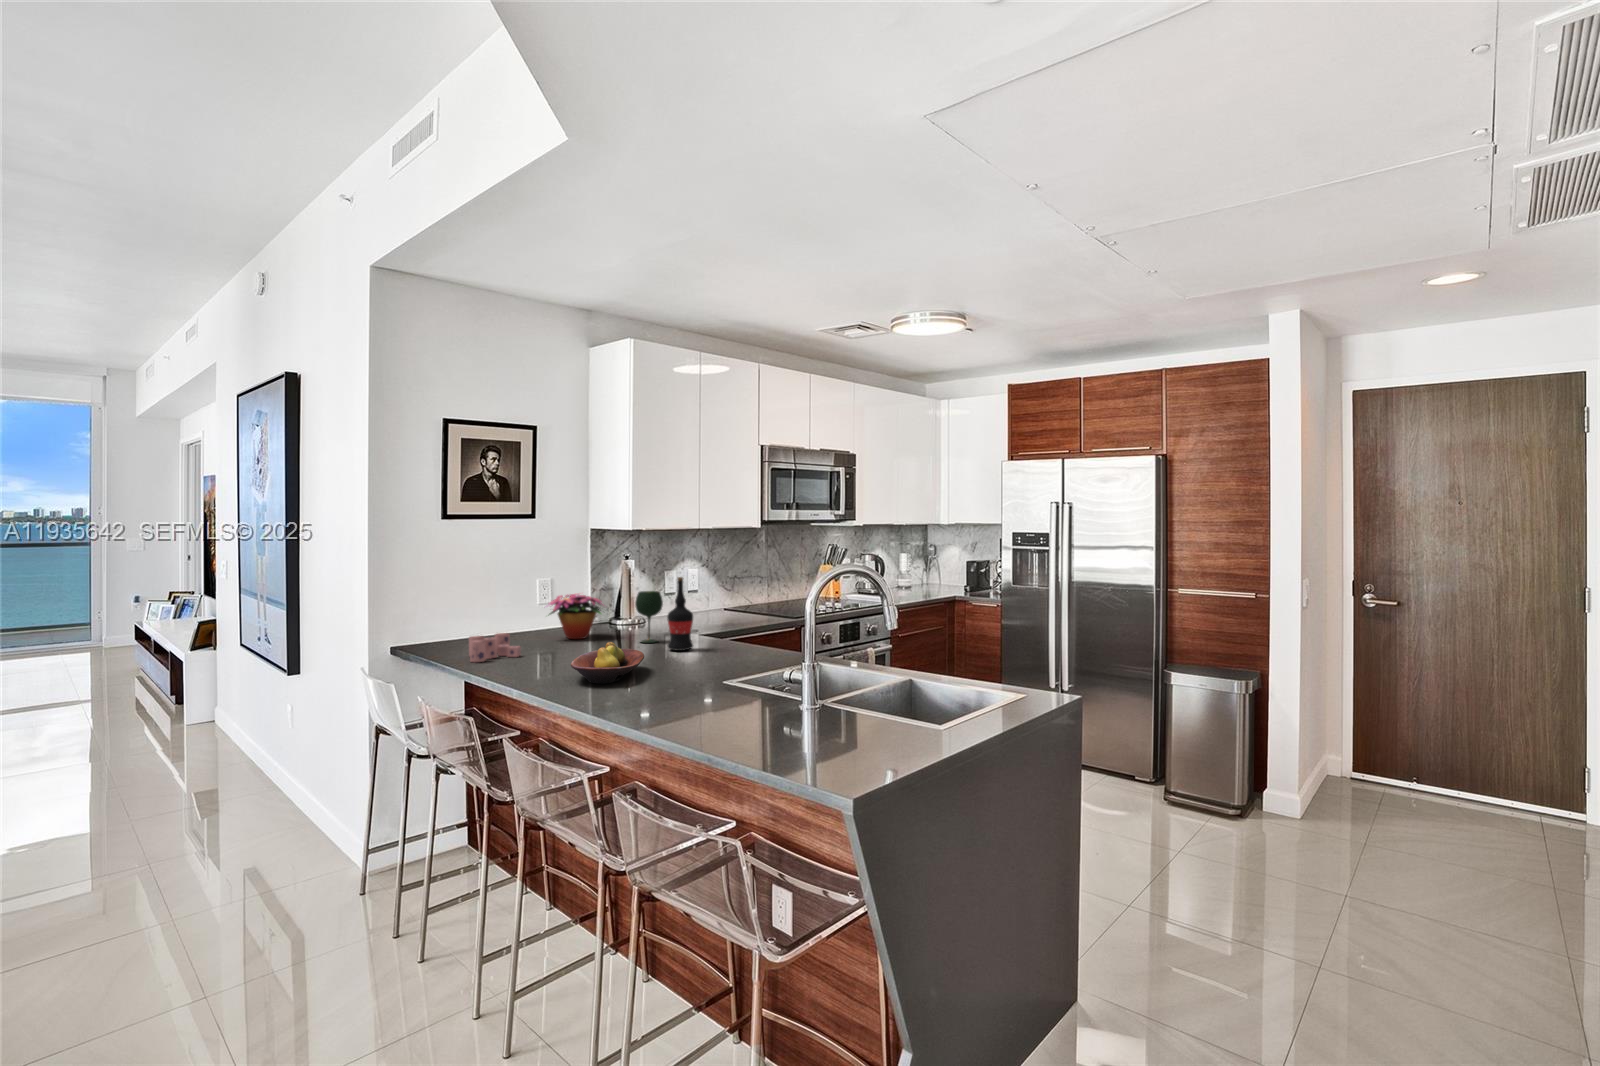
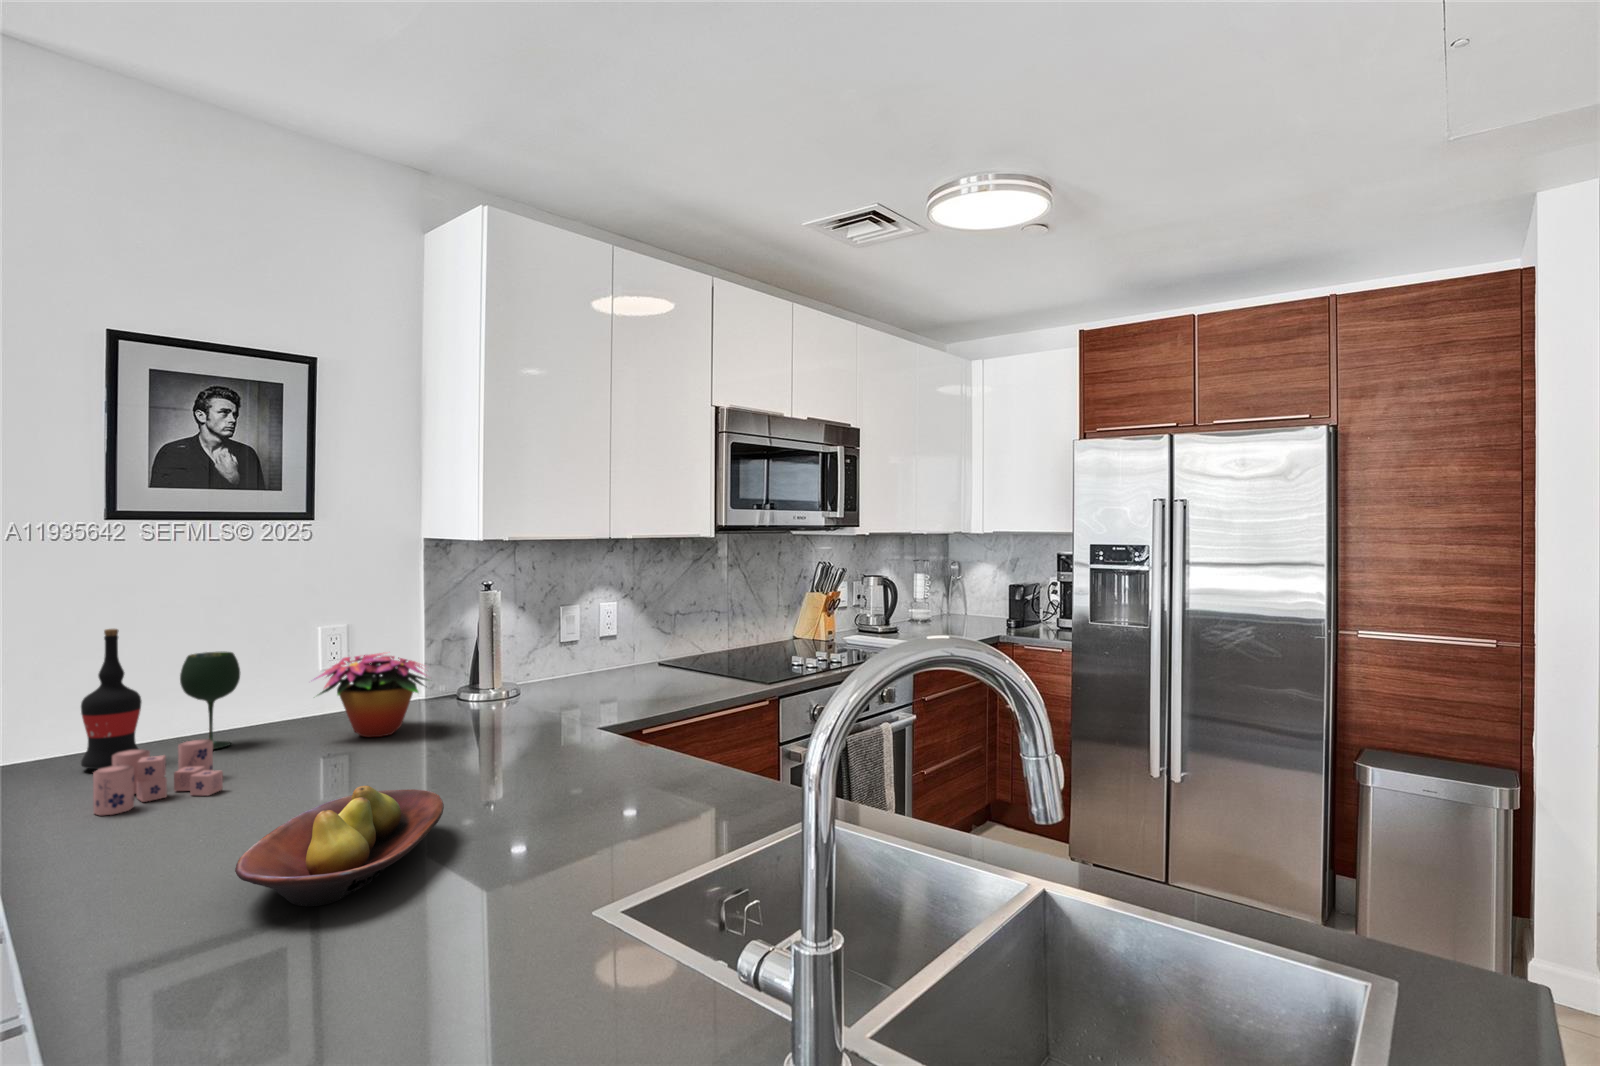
wine bottle: present [667,577,693,651] -> present [81,629,141,769]
wine glass: present [635,591,663,643] -> present [180,652,240,749]

